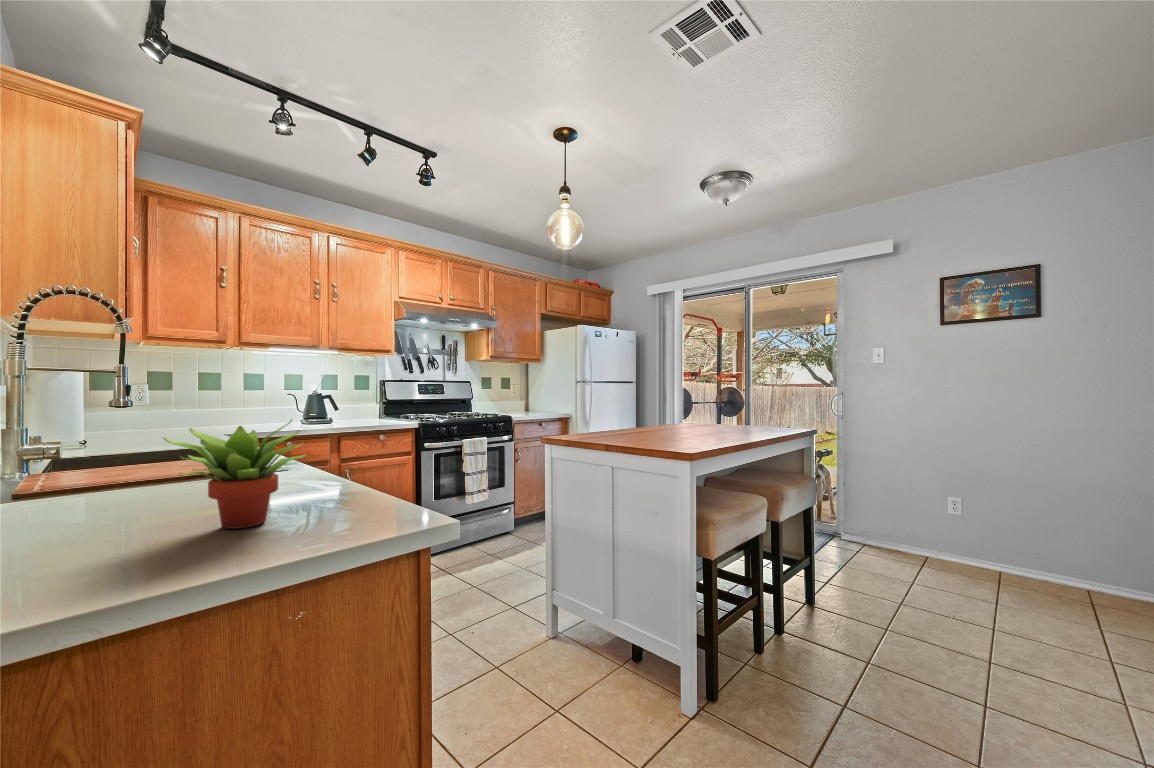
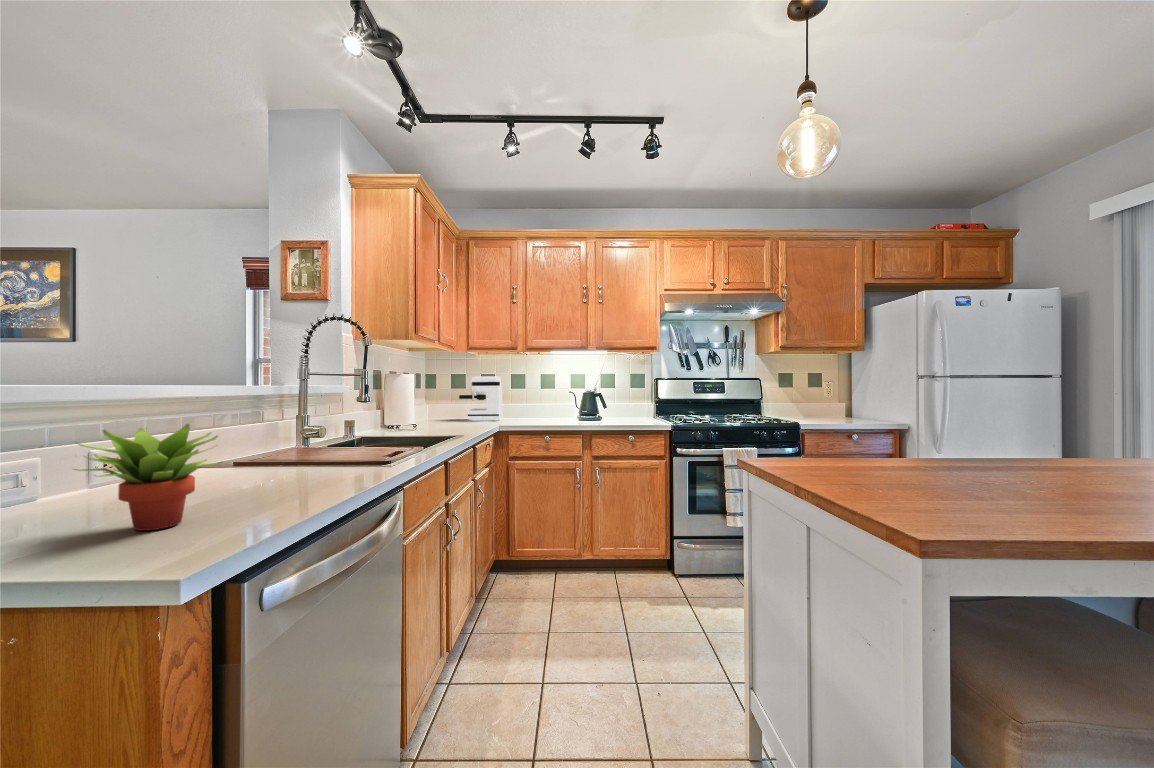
coffee maker: none [112,374,190,432] -> present [459,376,502,421]

